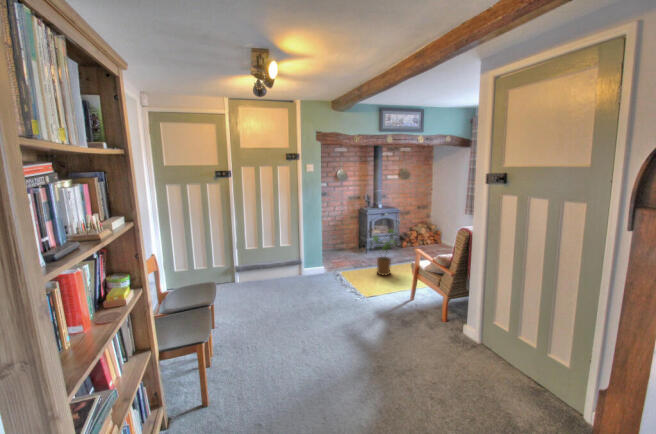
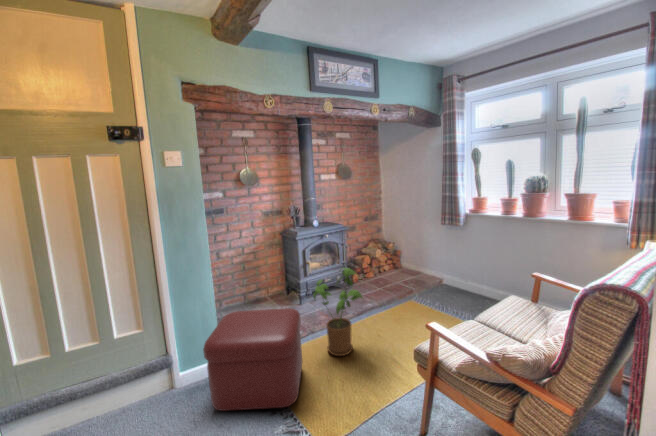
ottoman: none [318,244,363,286] -> present [203,308,302,411]

